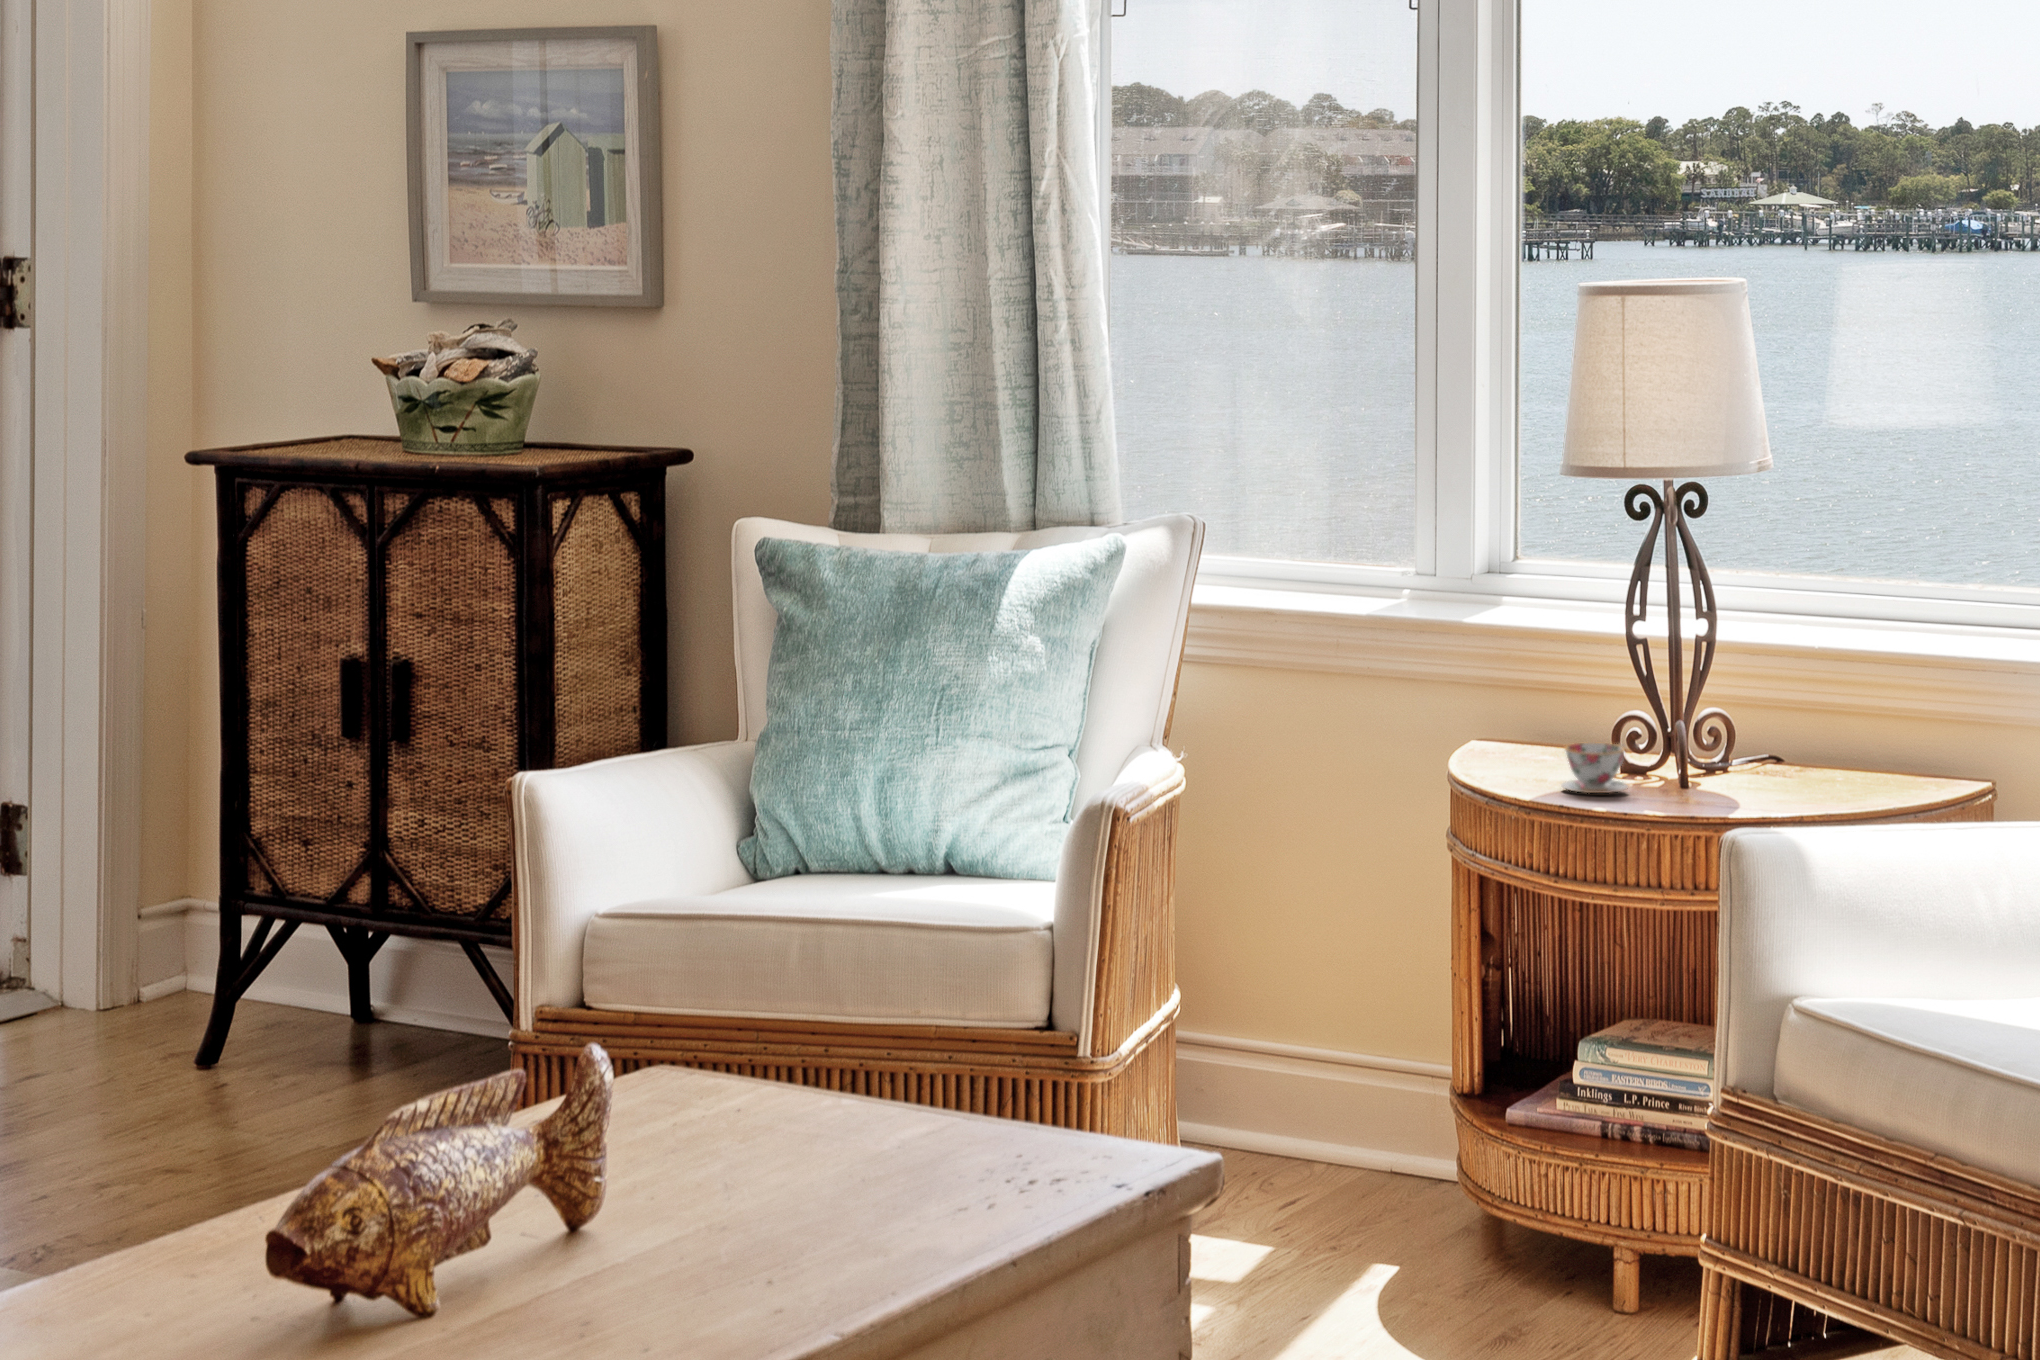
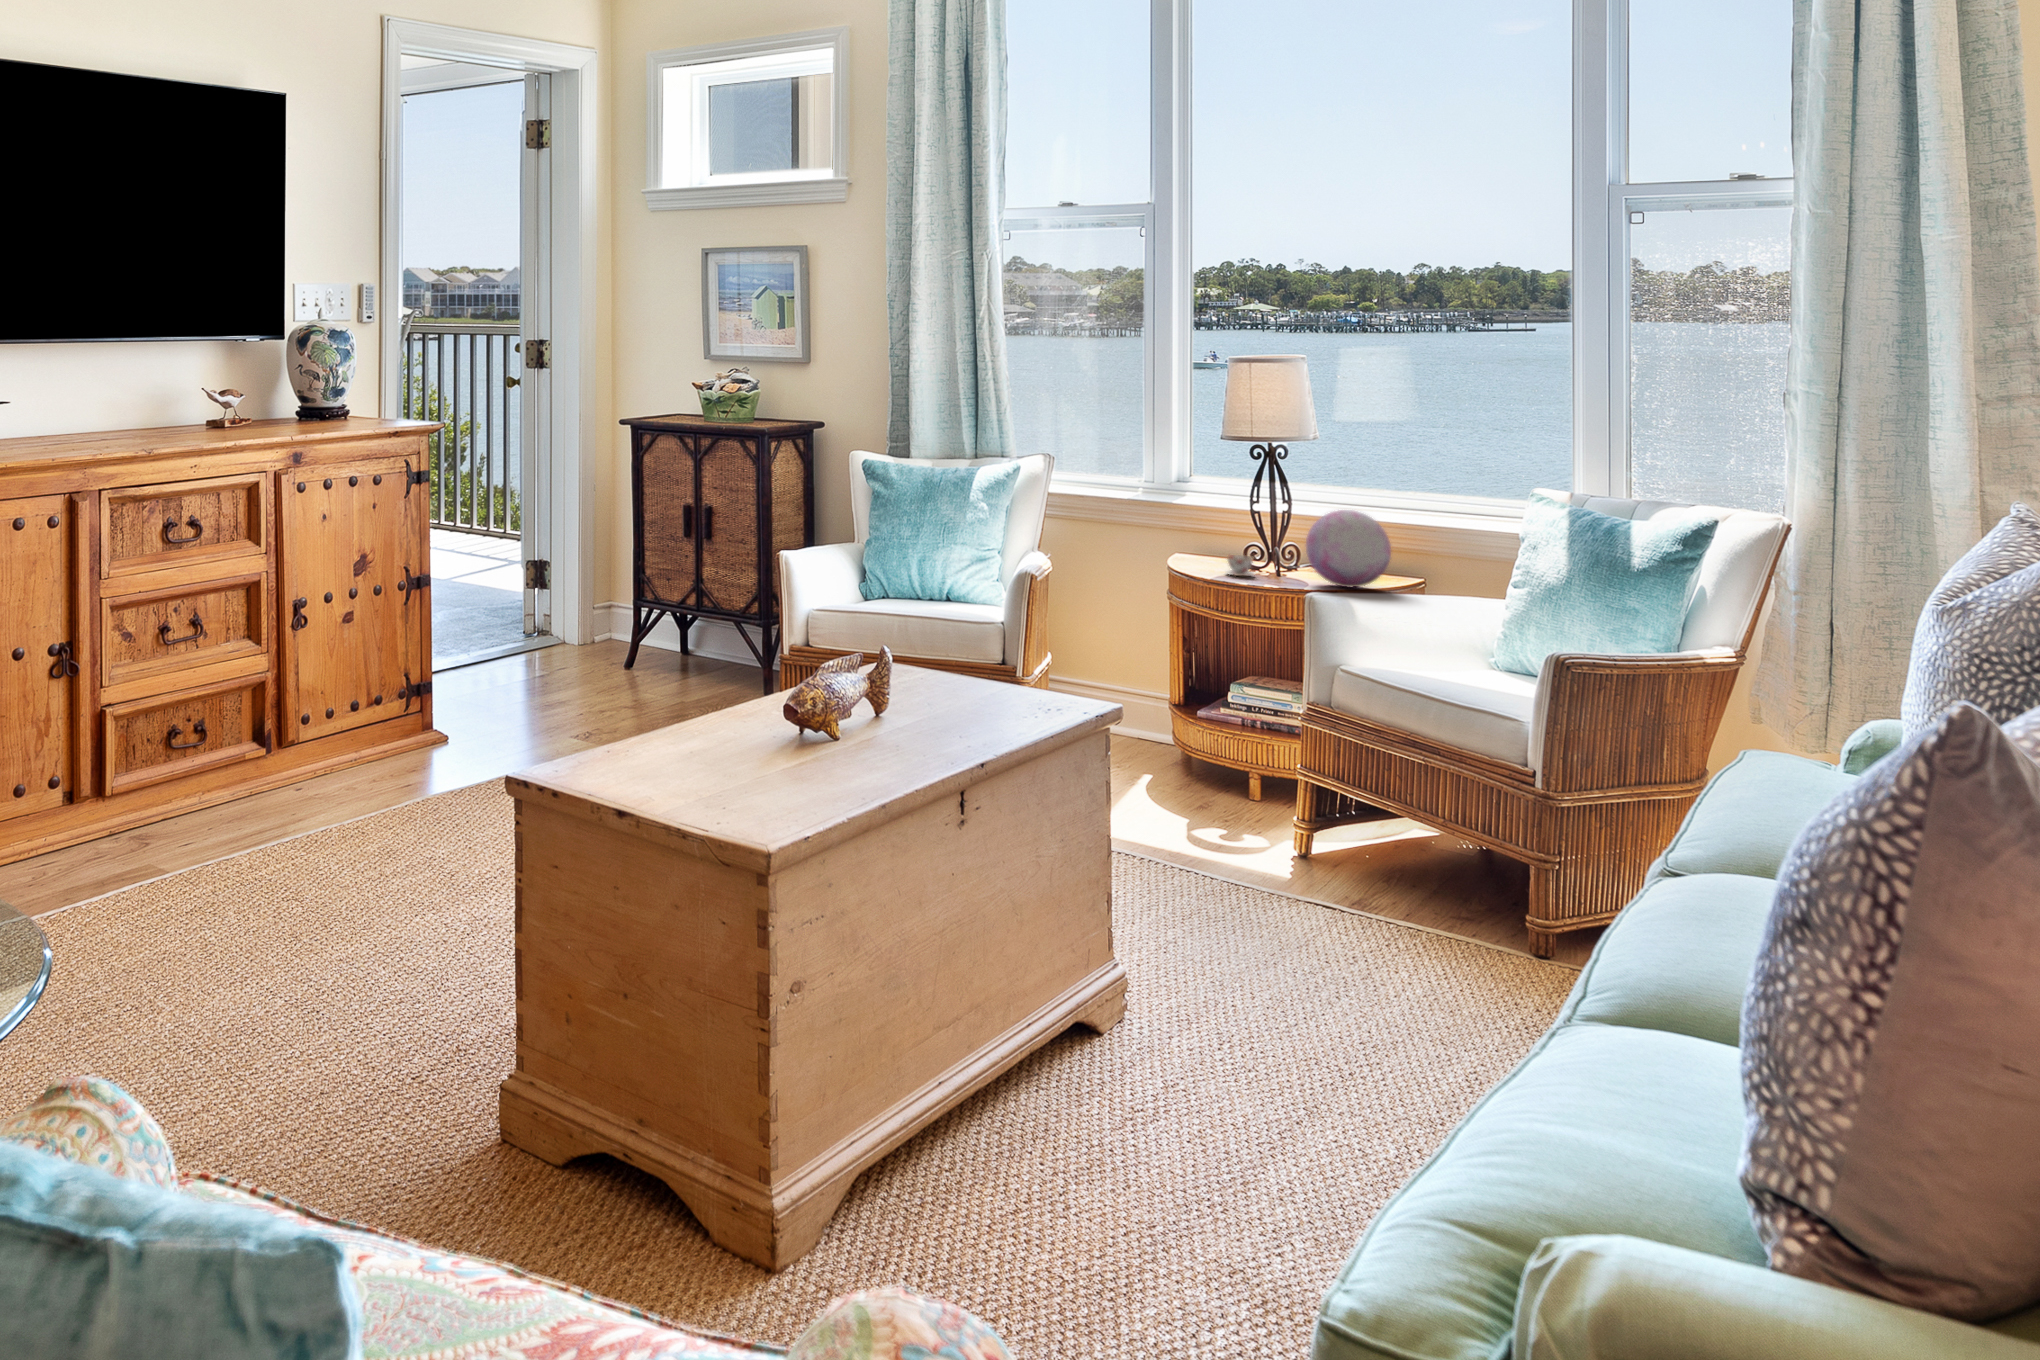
decorative orb: none [1735,629,1917,812] -> present [1306,510,1391,587]

